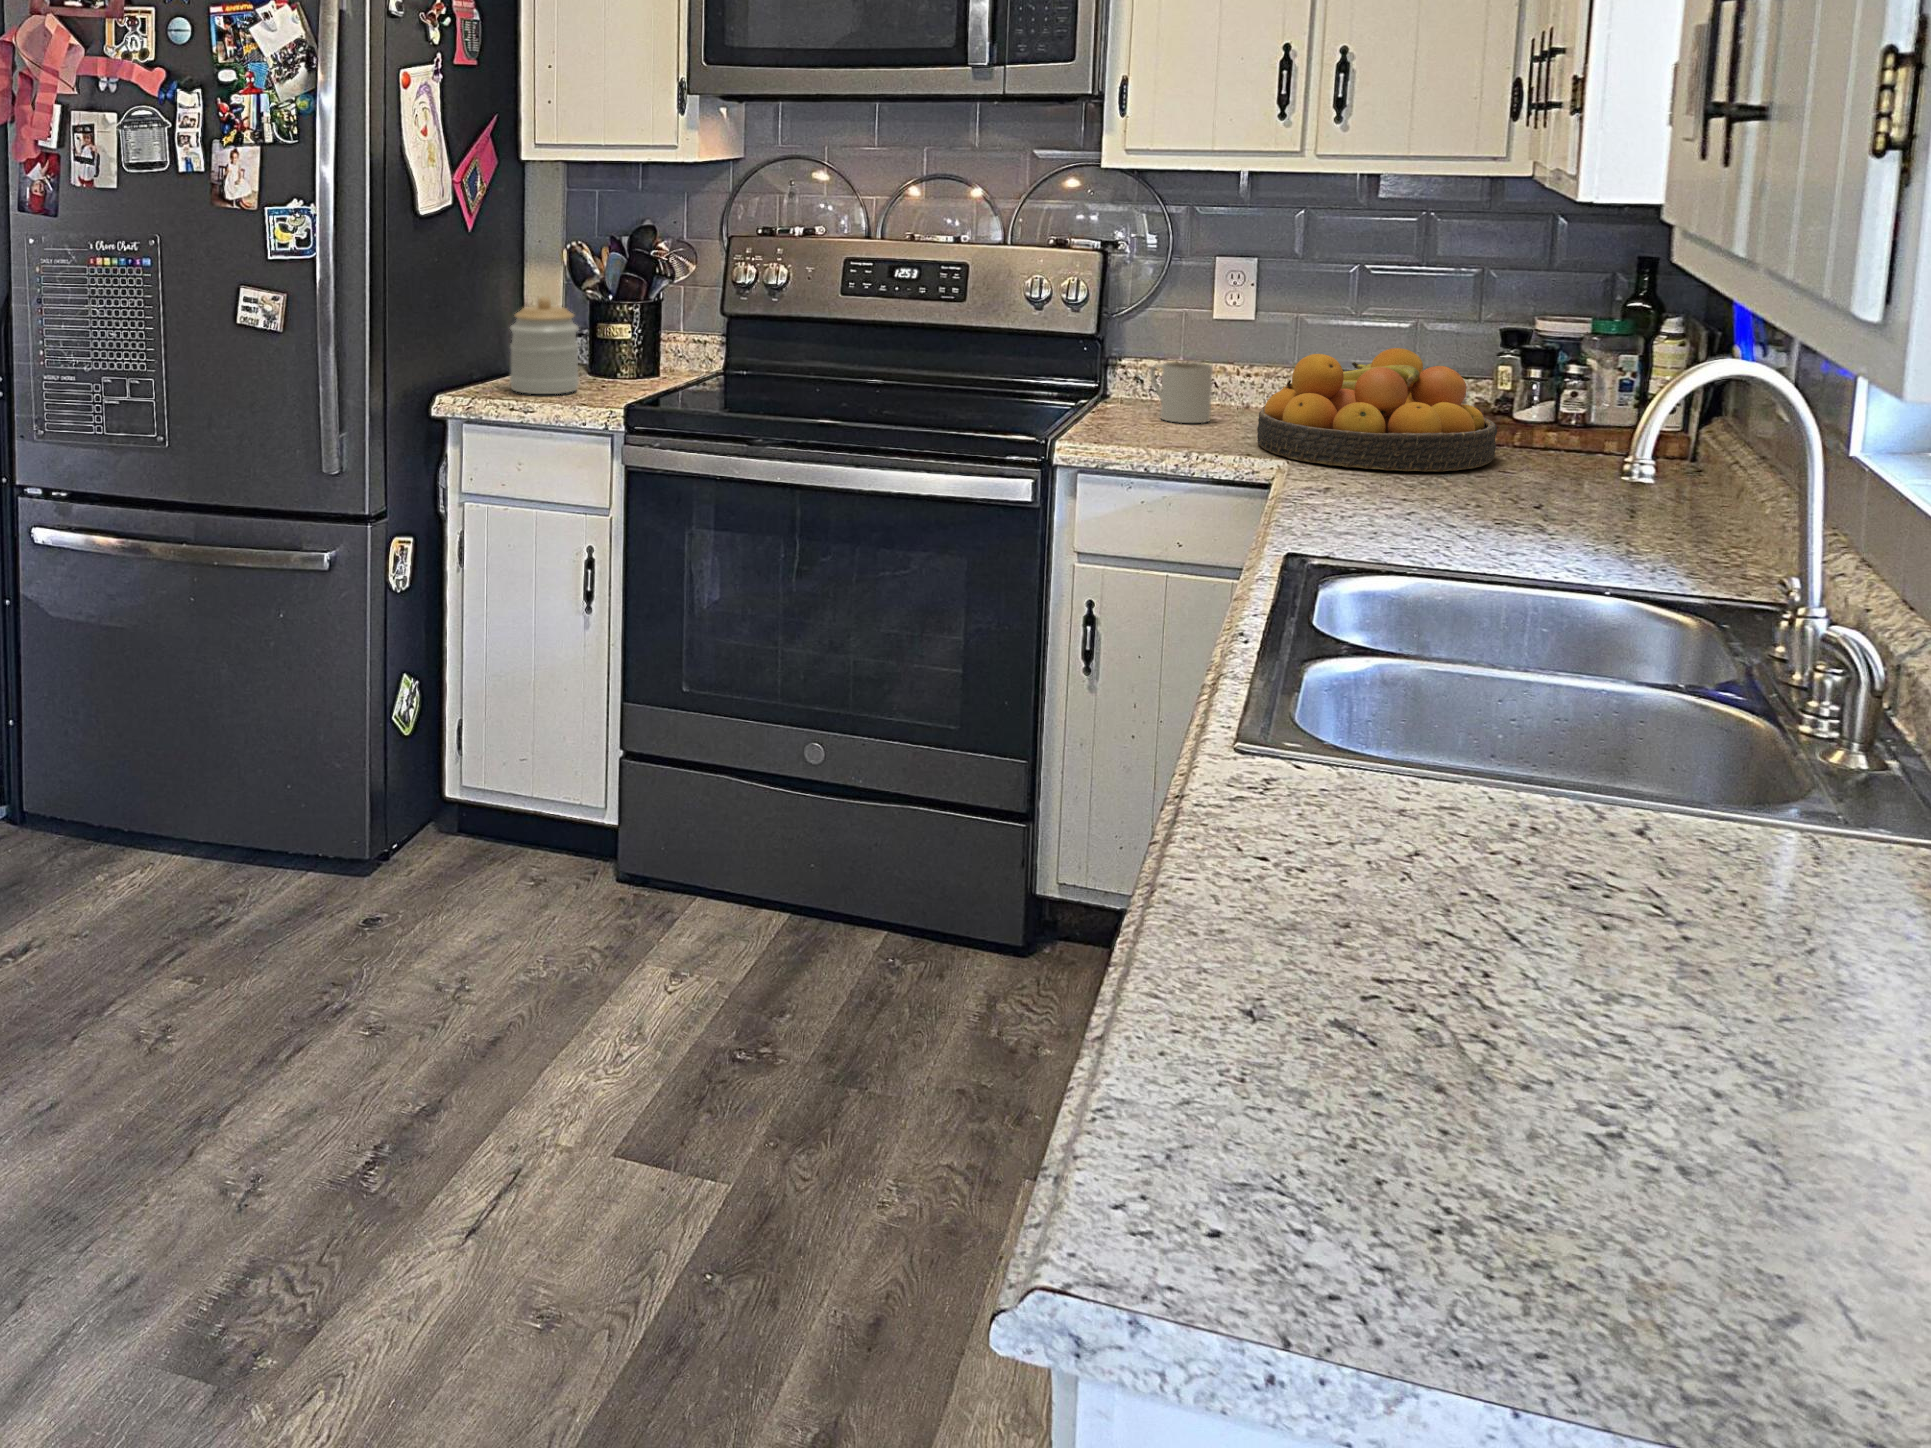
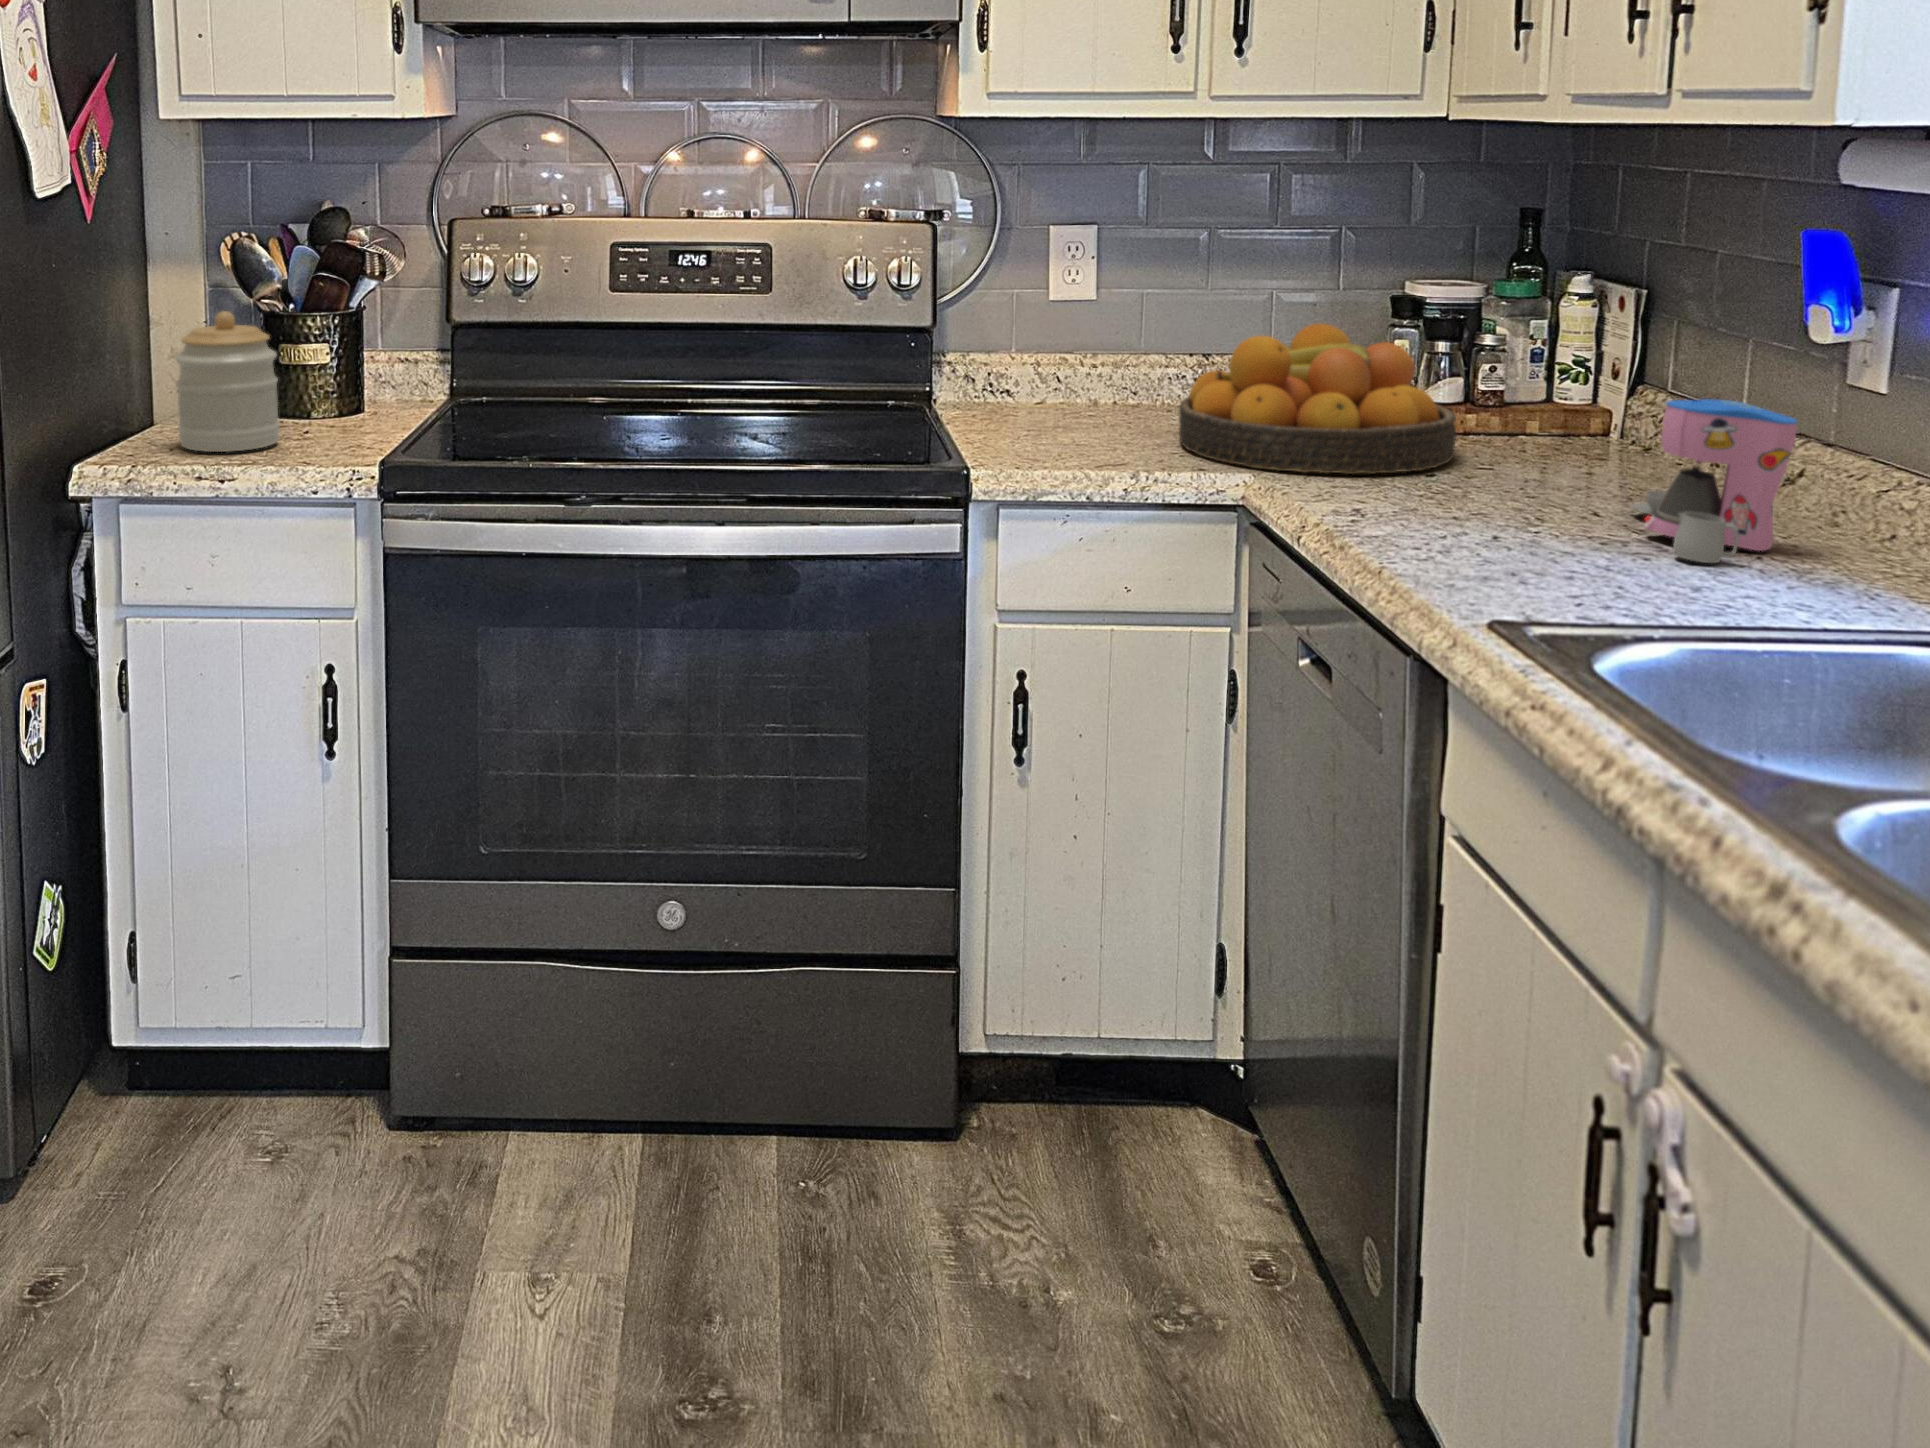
mug: present [1150,362,1213,423] -> none [1011,353,1092,428]
coffee maker: none [1529,418,1658,545] -> present [1633,399,1797,563]

